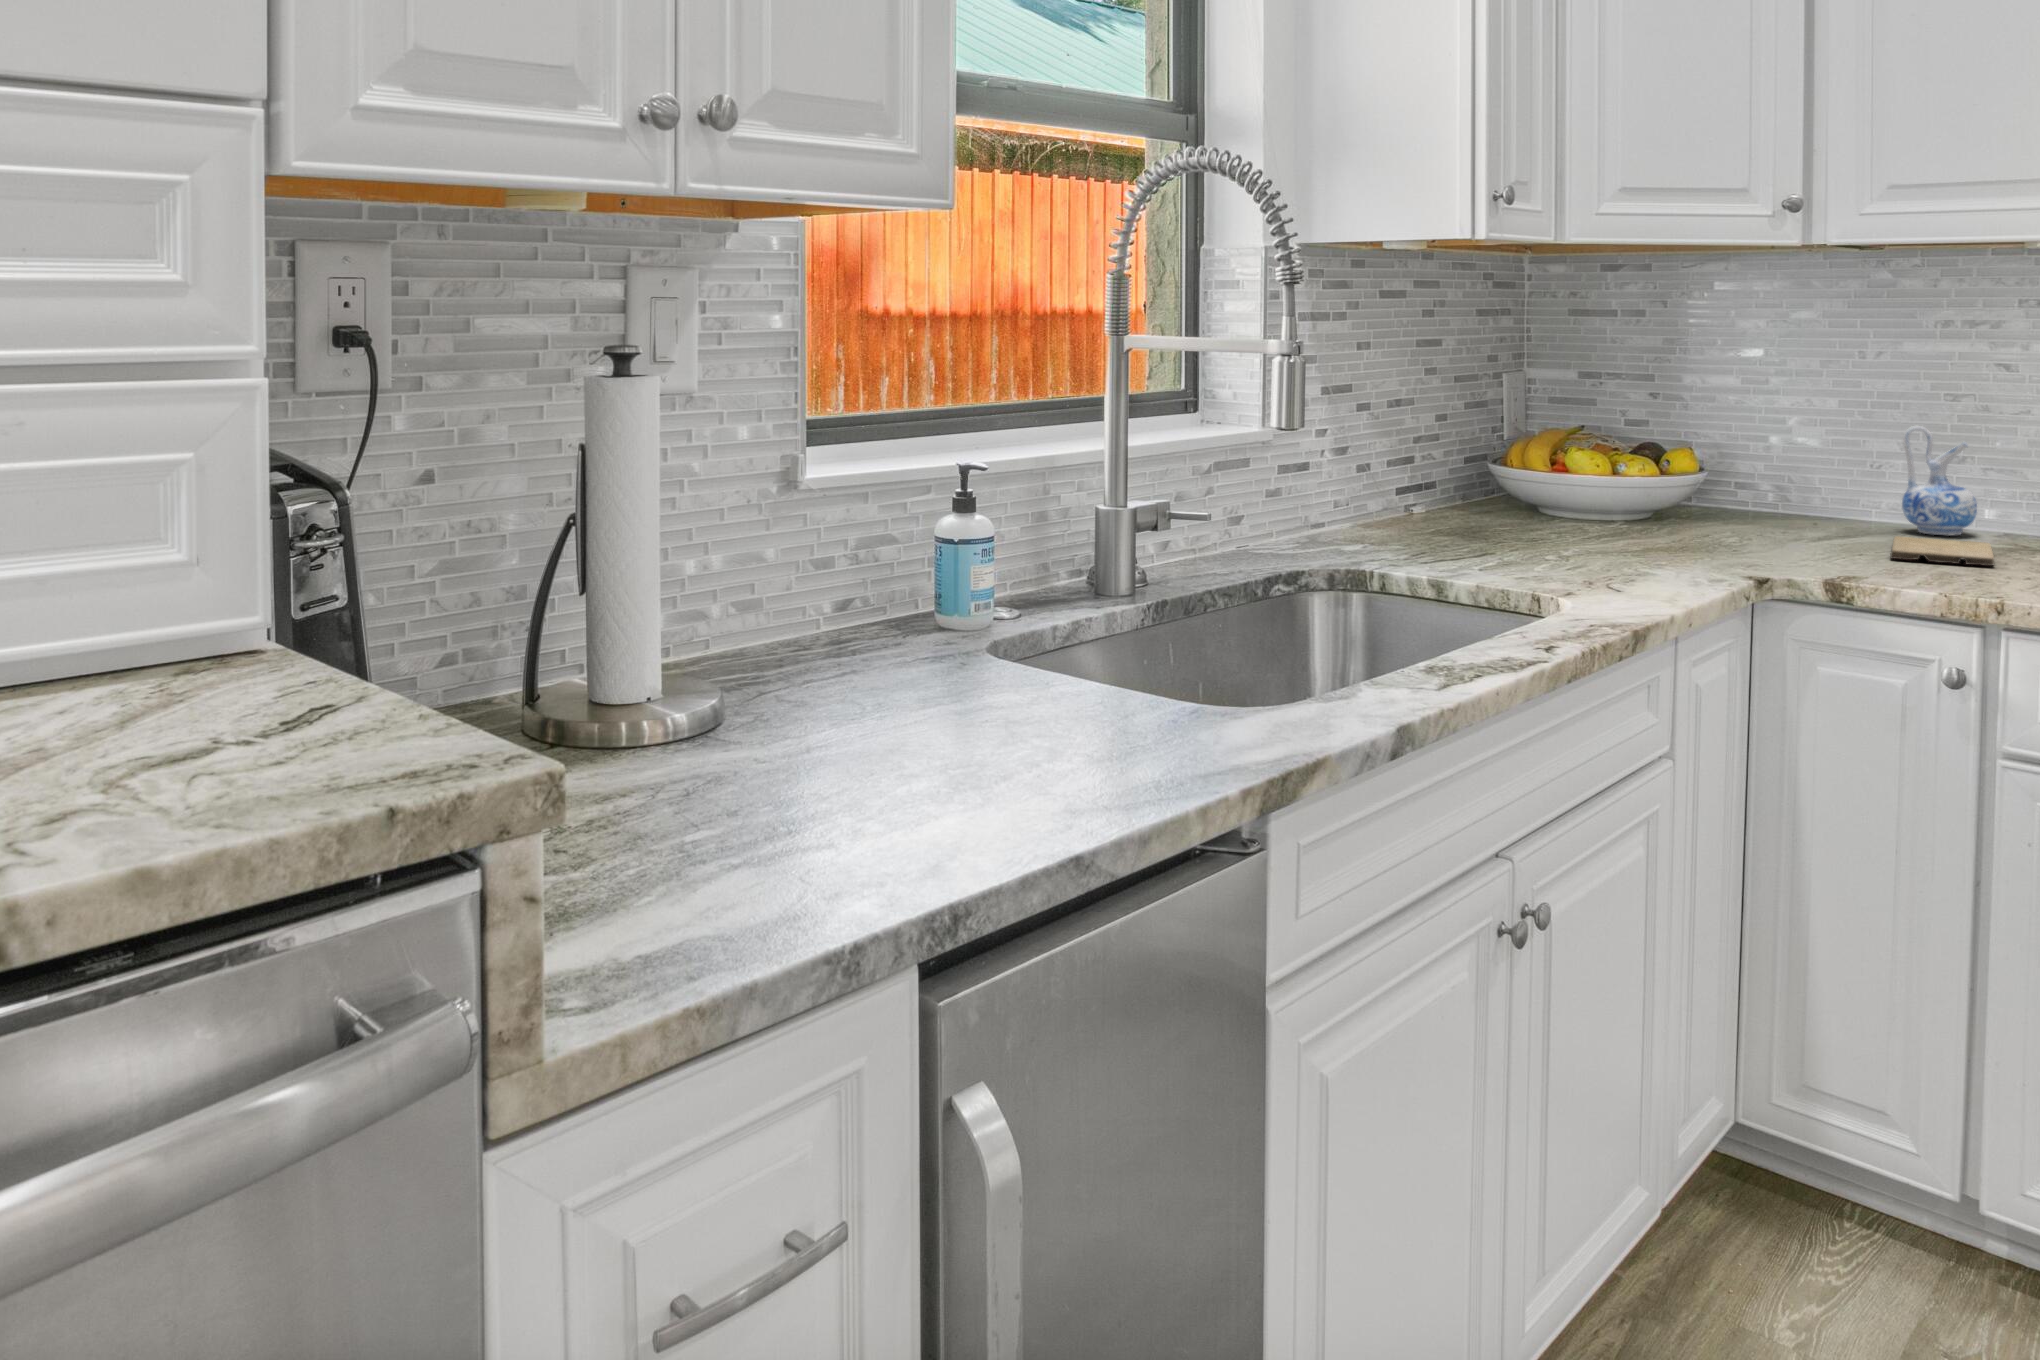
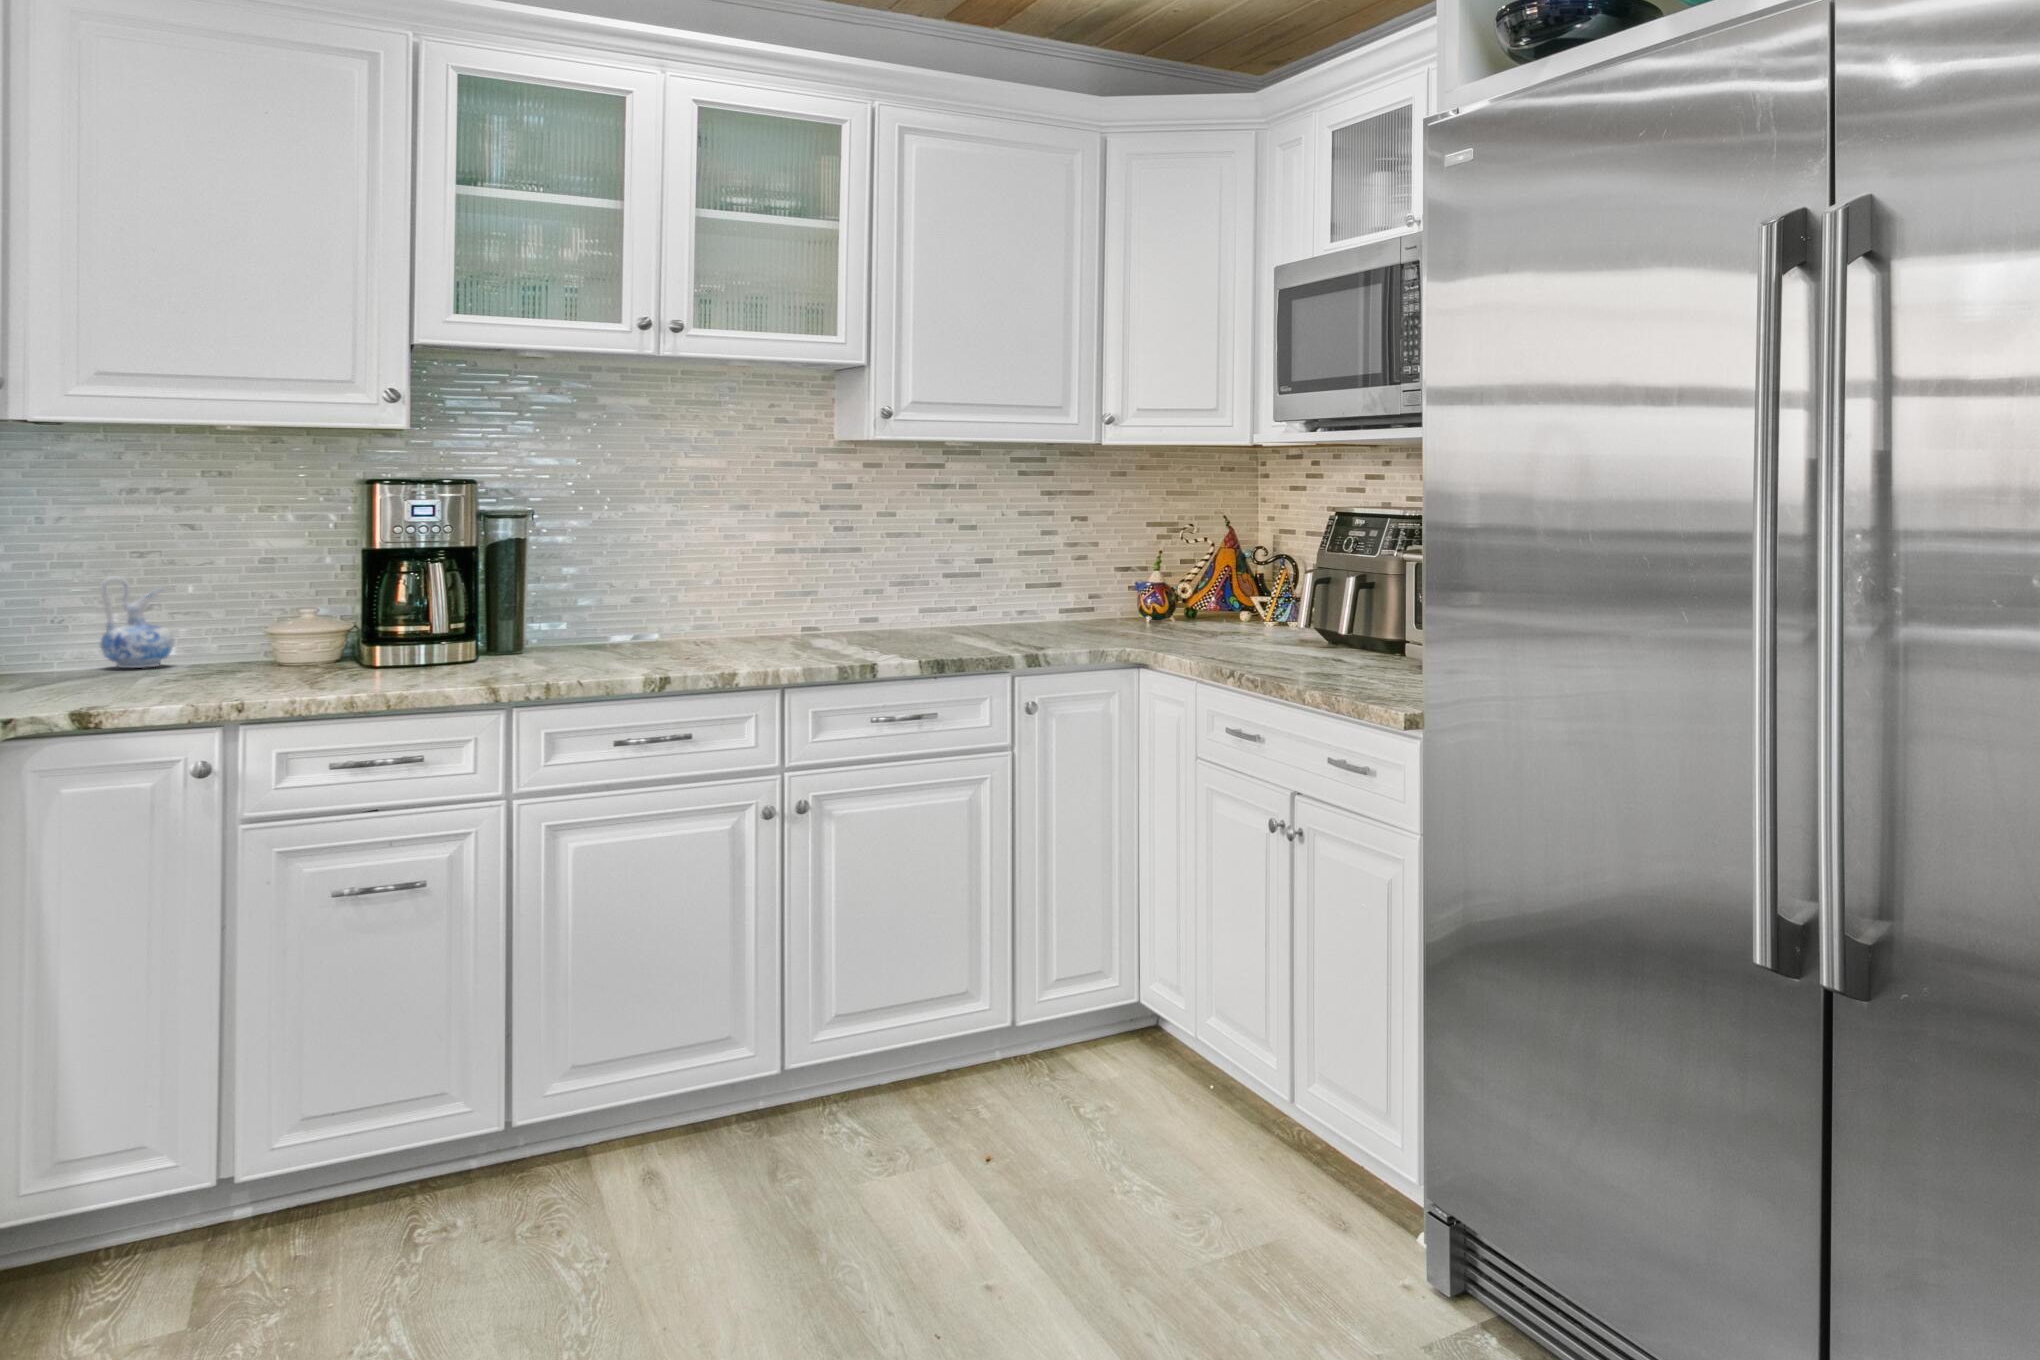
cutting board: present [1890,536,1994,566] -> none [106,667,213,687]

